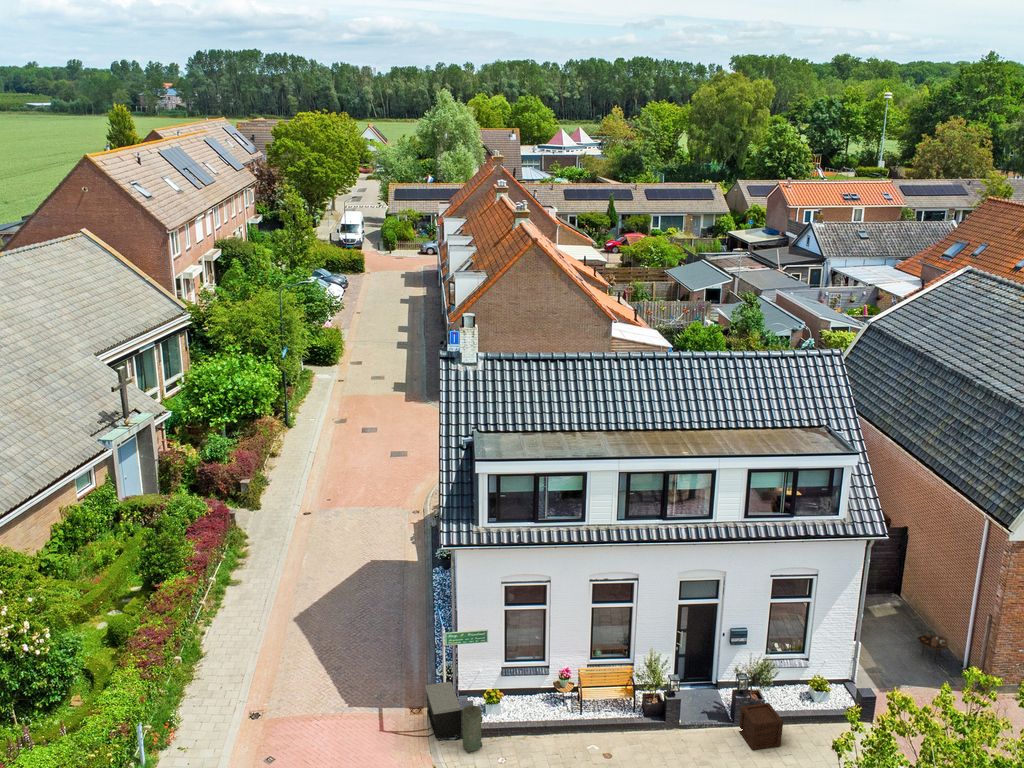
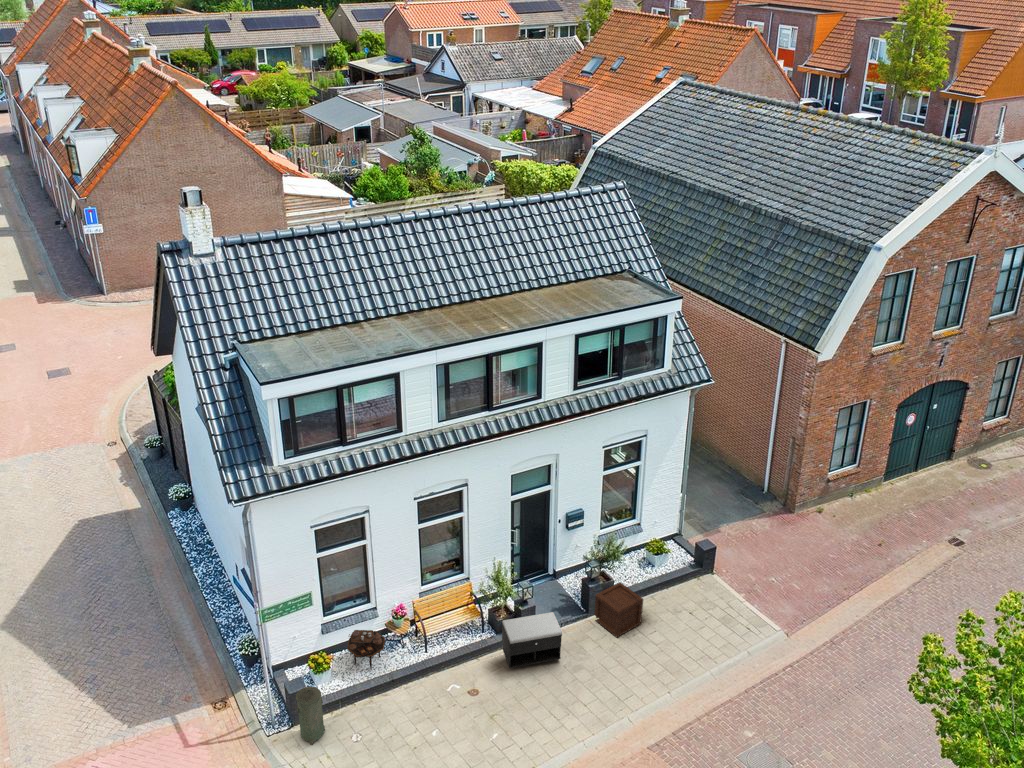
side table: present [918,634,948,661] -> present [347,630,385,670]
storage bench: present [425,682,461,739] -> present [502,612,562,668]

